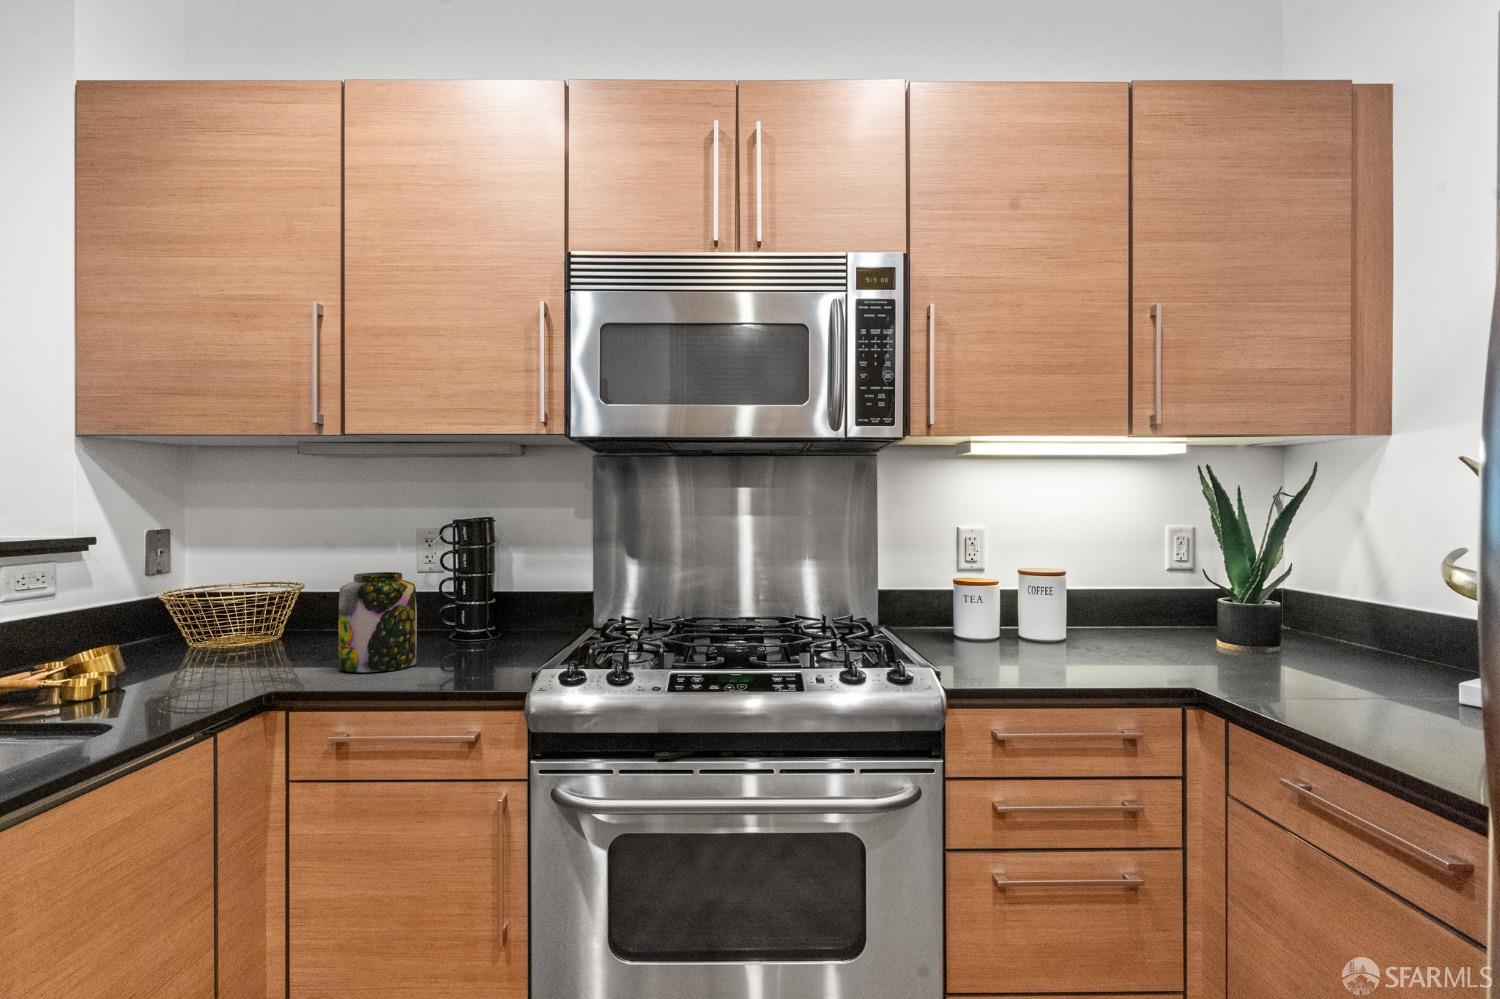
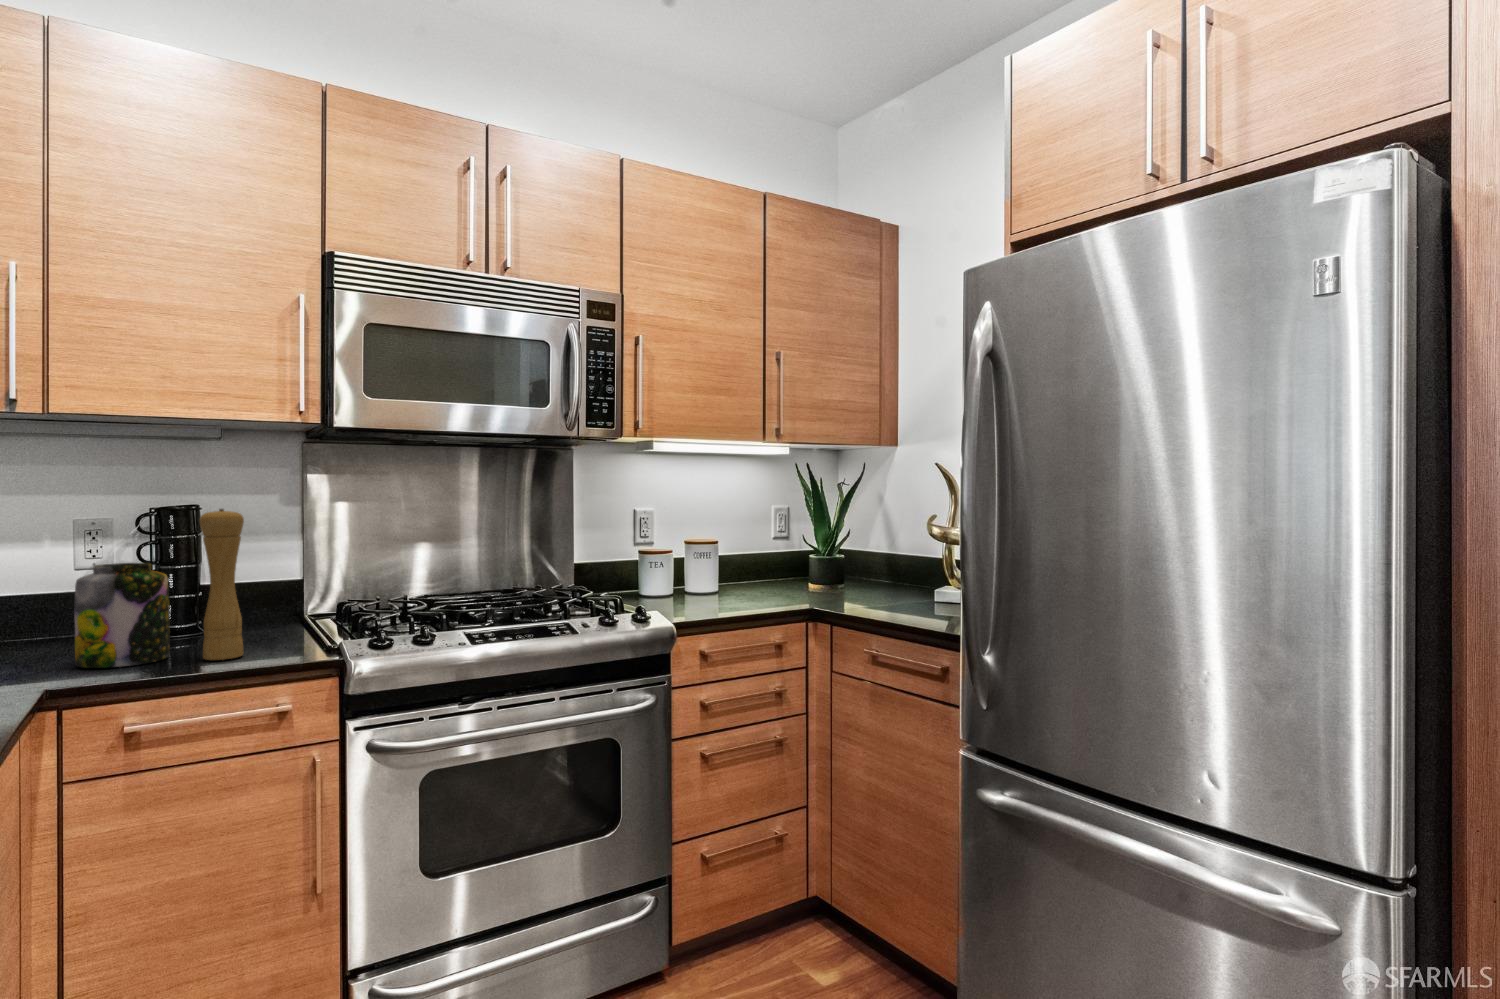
pepper mill: none [420,522,462,676] -> present [200,509,244,660]

